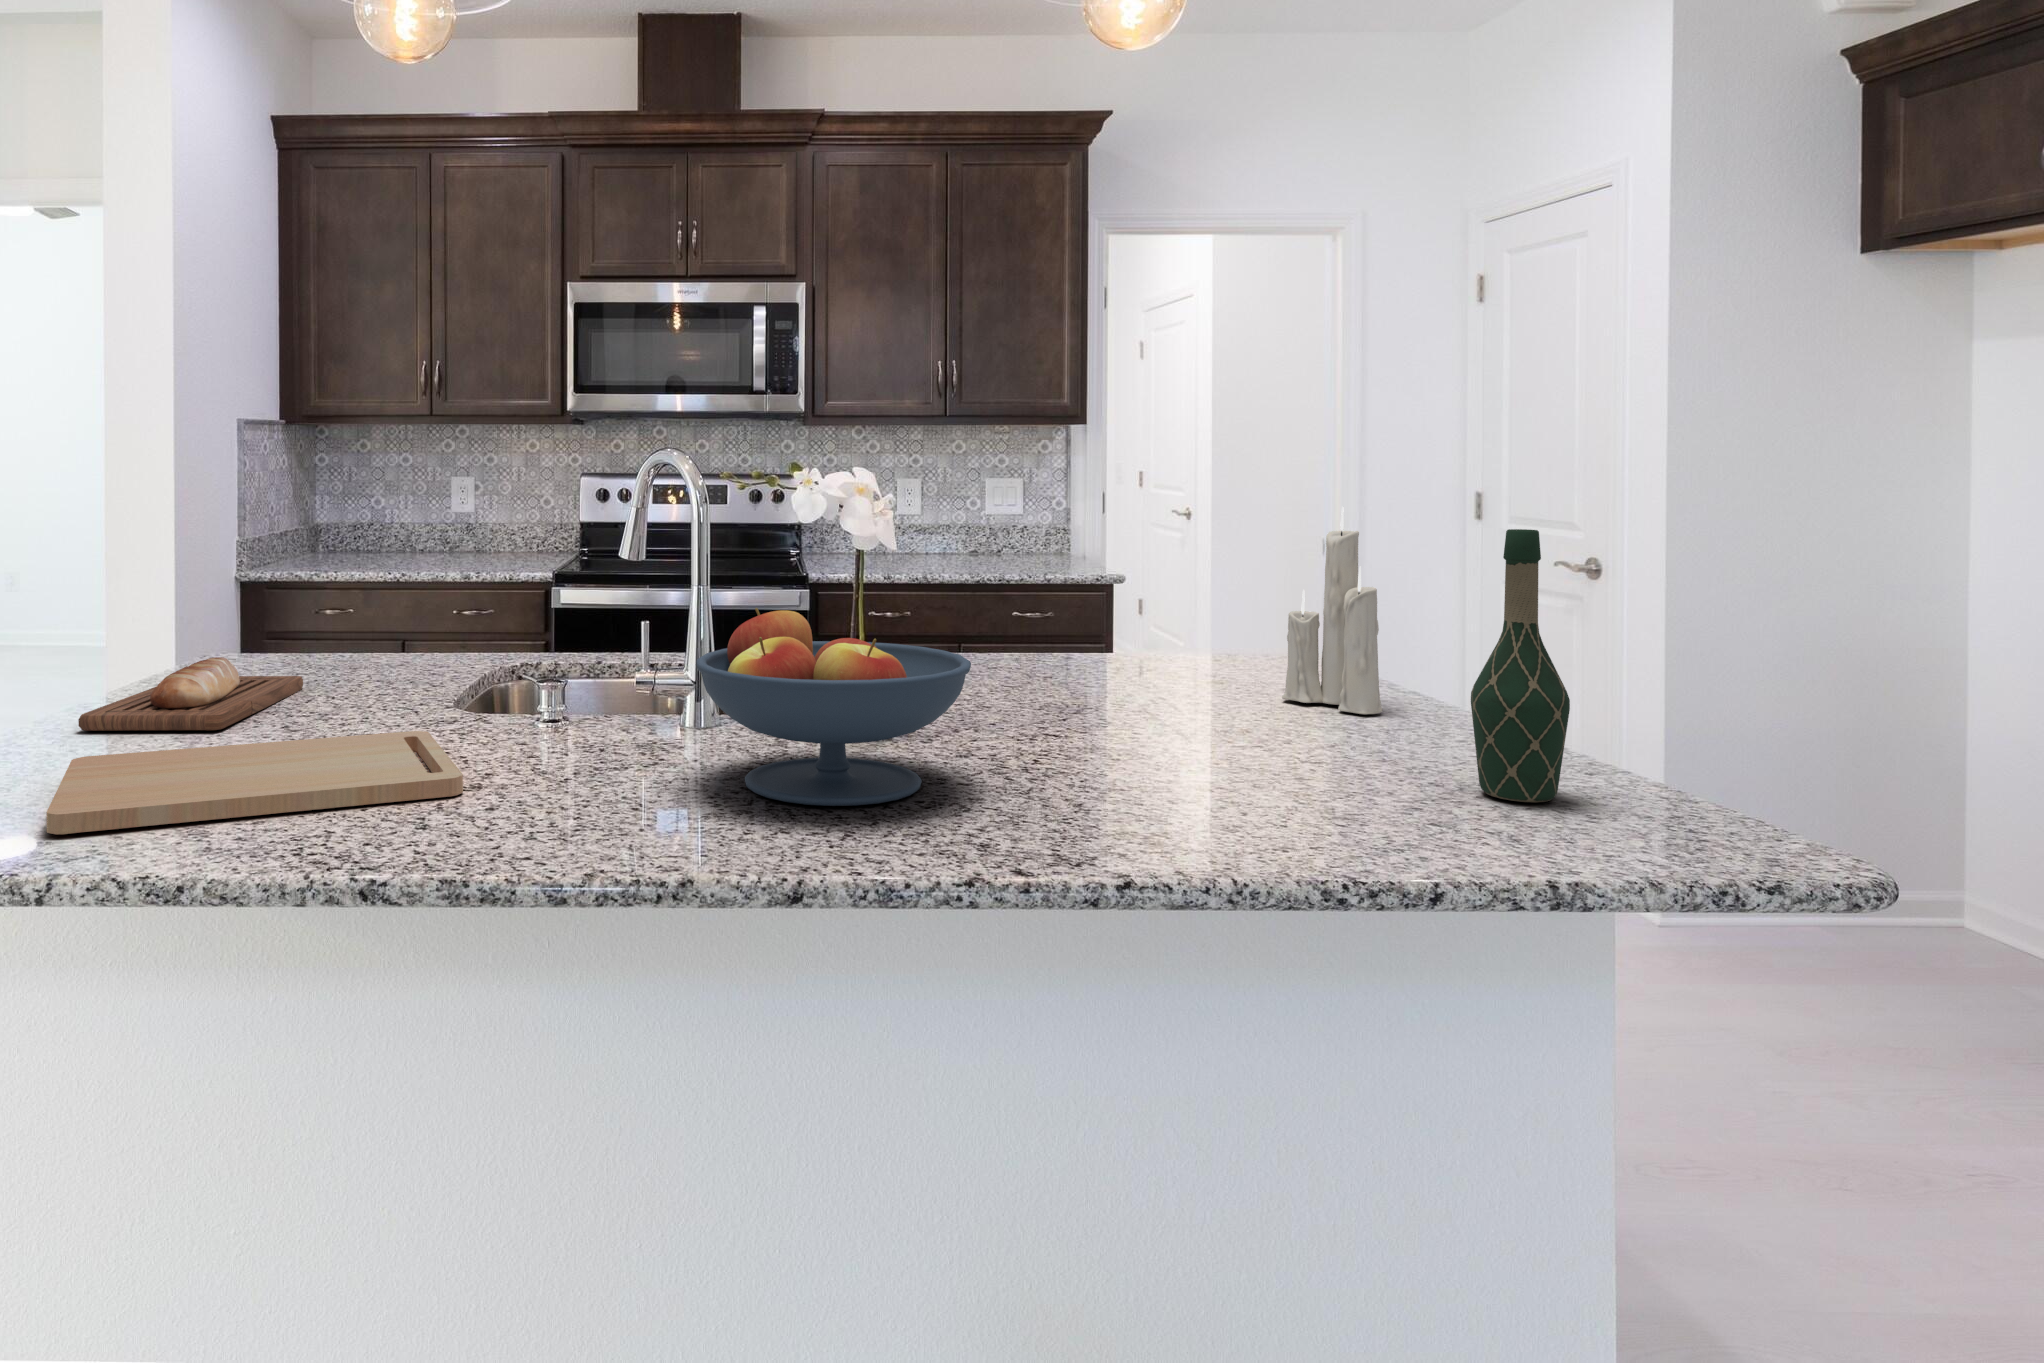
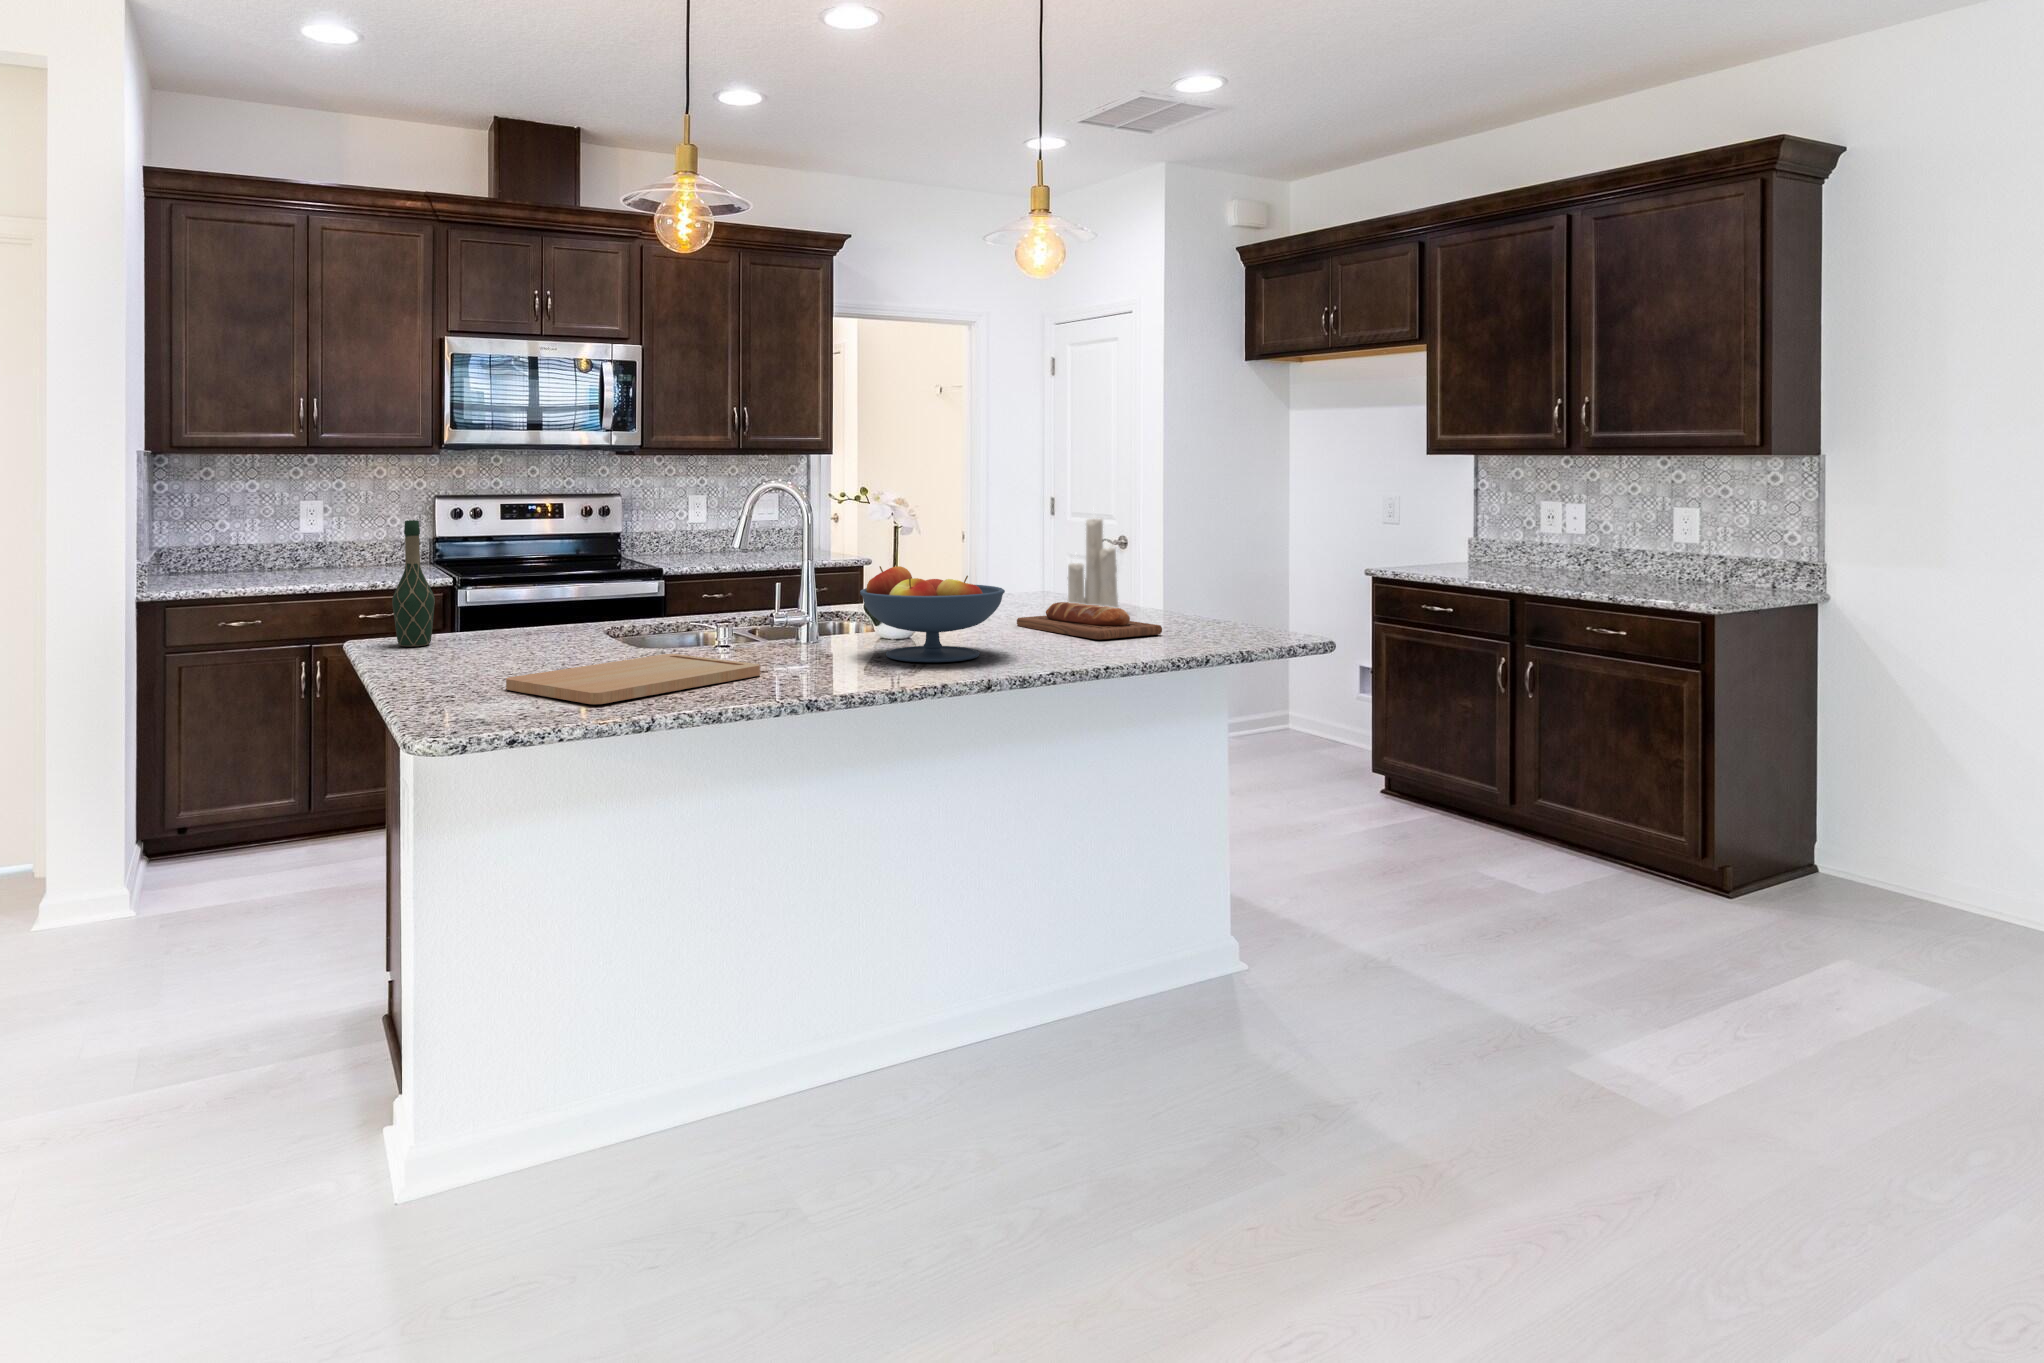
wine bottle: present [1471,529,1570,802] -> present [392,520,435,647]
bread loaf: present [78,657,303,730] -> present [1017,602,1162,639]

